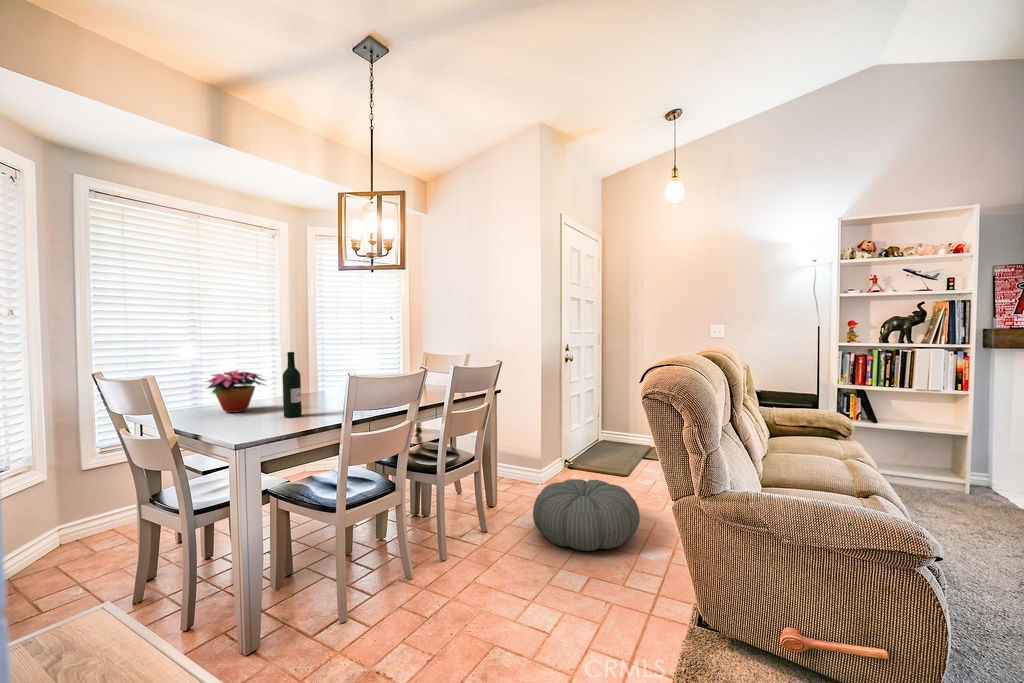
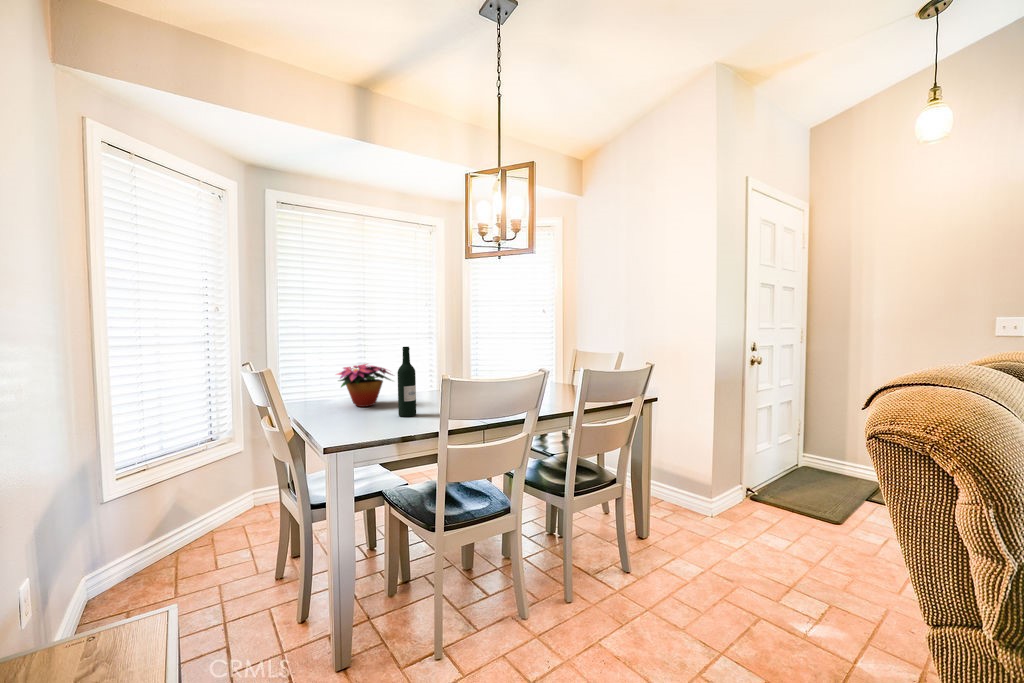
pouf: present [533,479,640,551] -> none [690,522,857,639]

